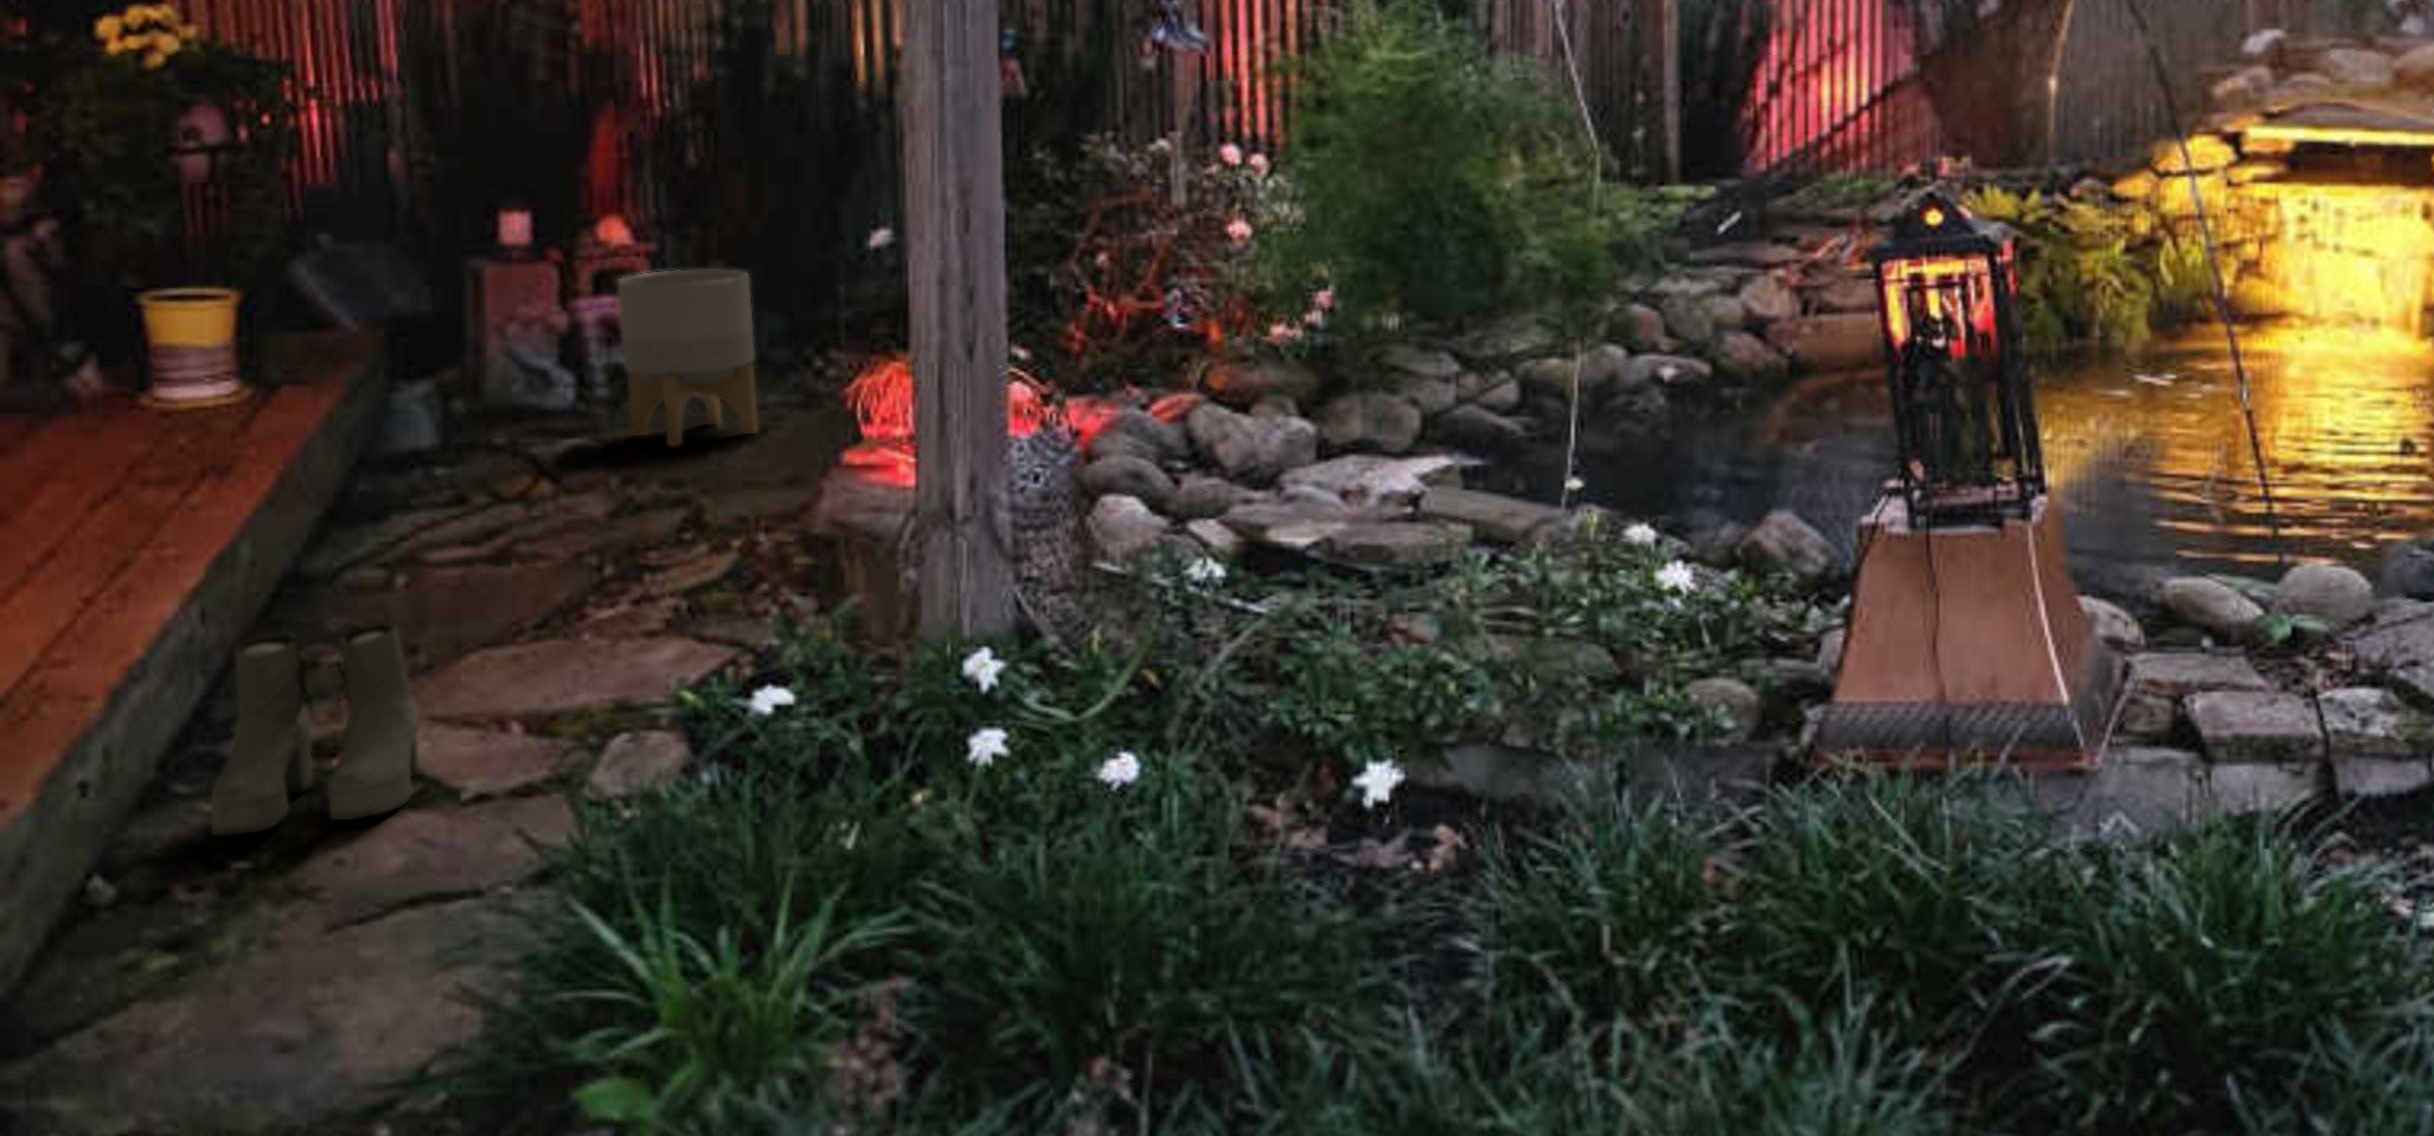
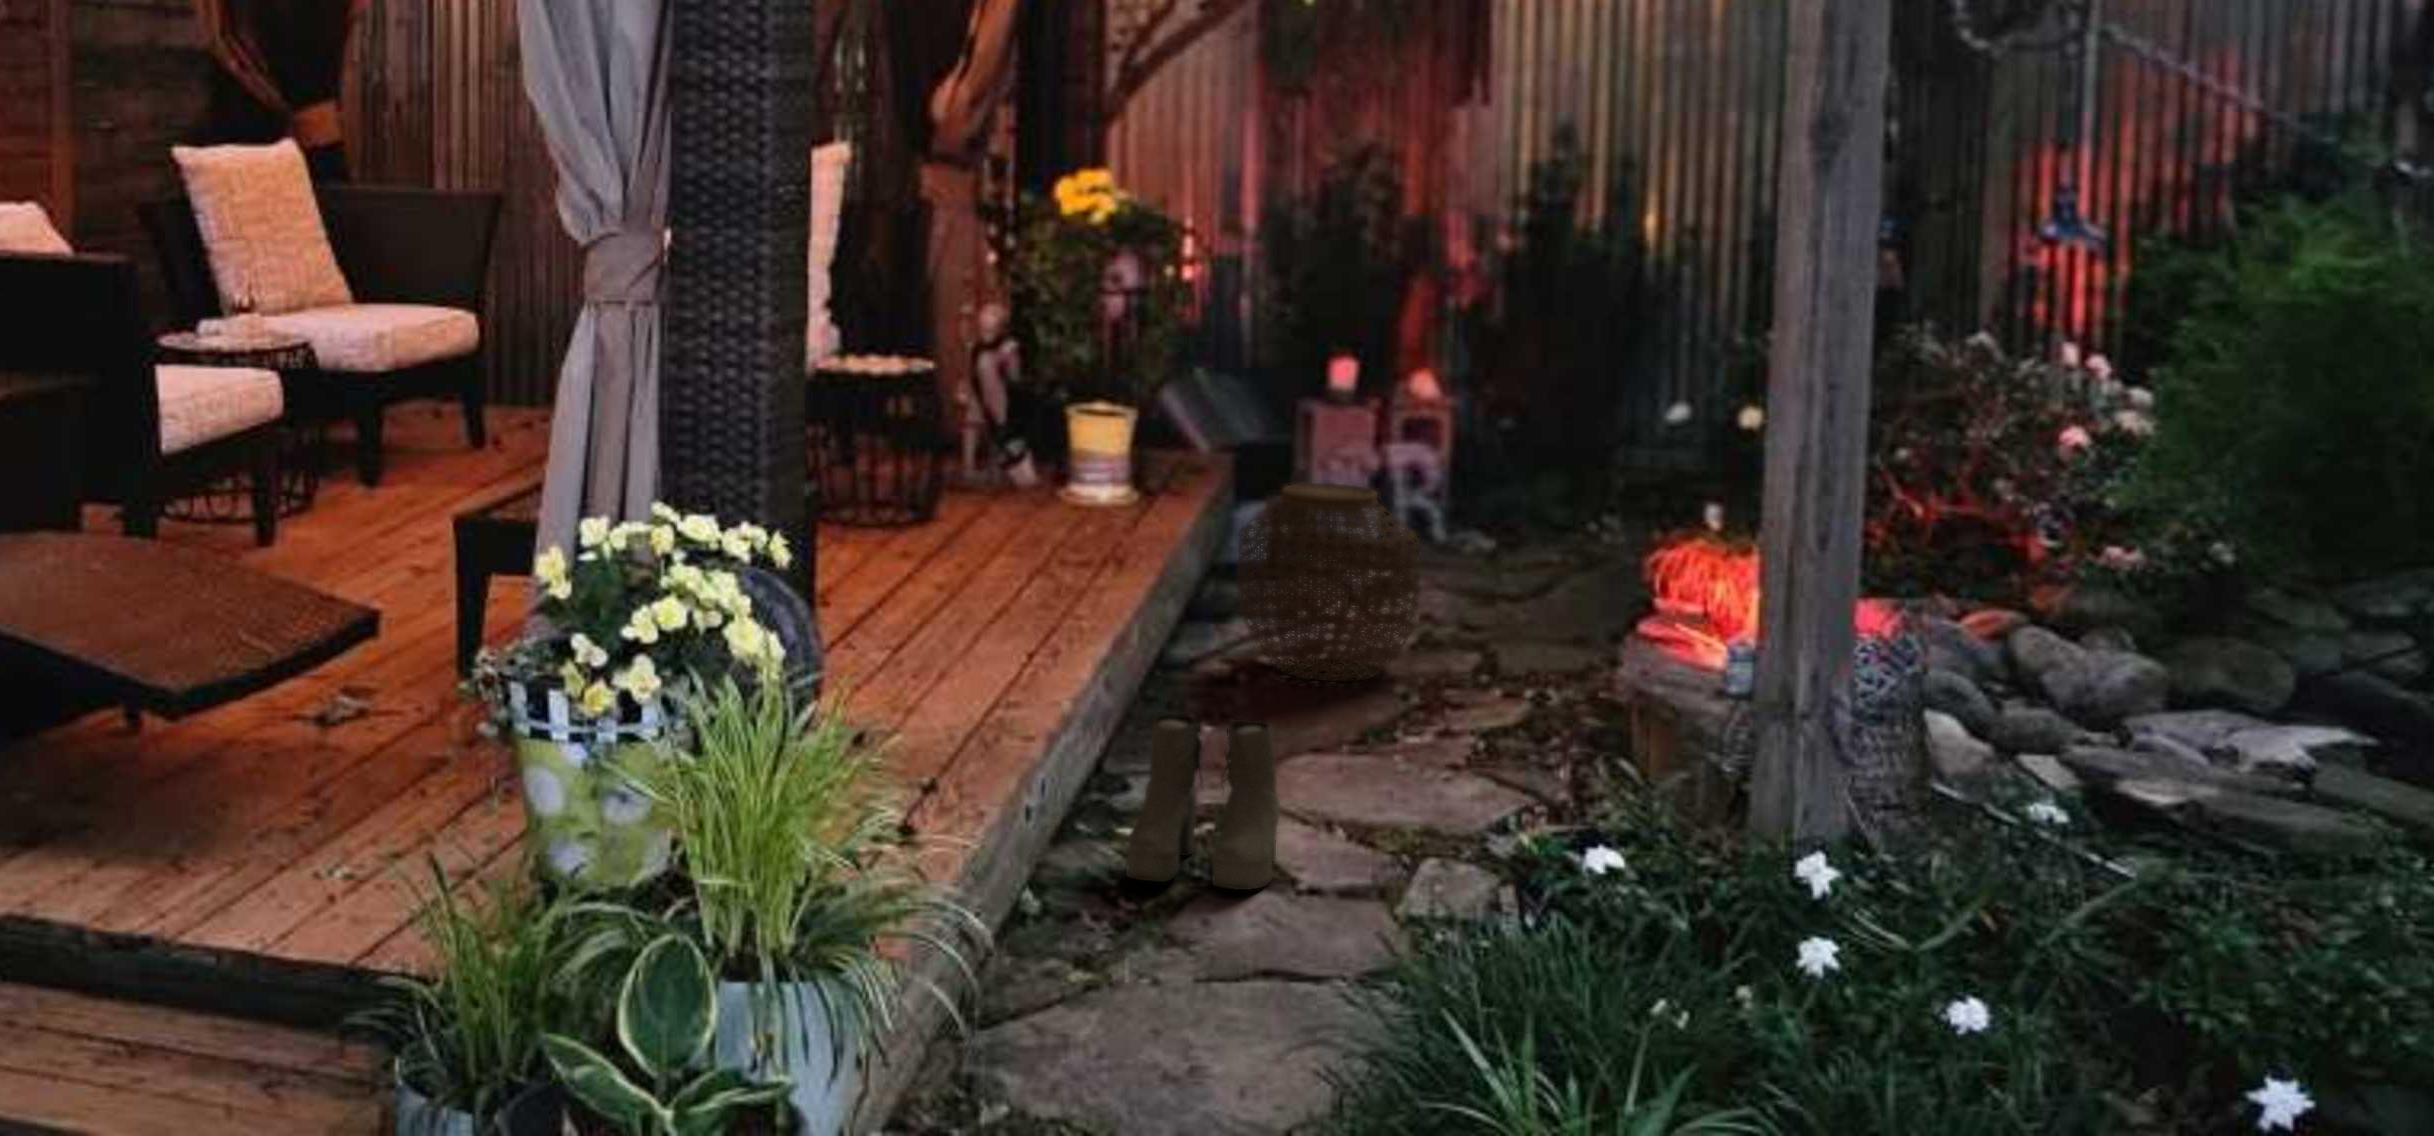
planter: present [618,270,758,446] -> none [1427,421,1547,592]
woven basket: none [378,351,606,564] -> present [1237,483,1420,681]

